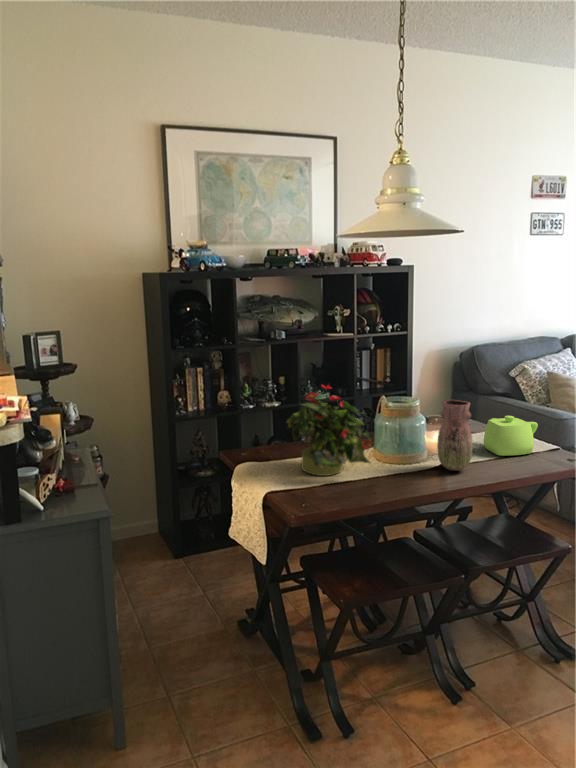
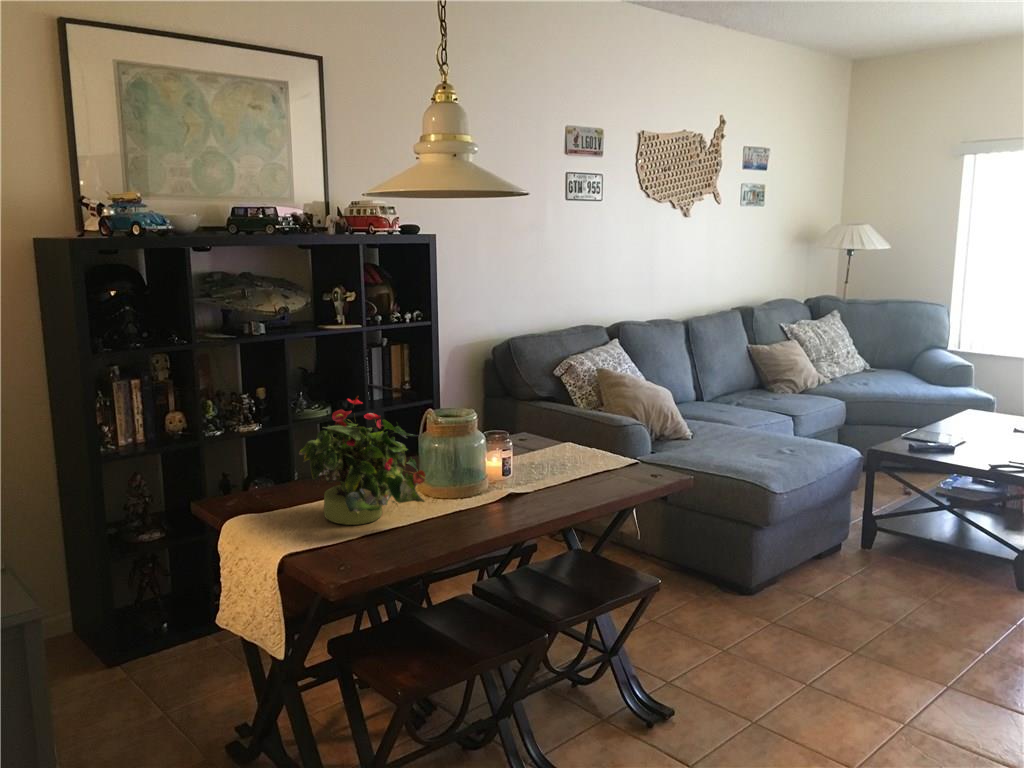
vase: present [437,400,473,471] -> none [505,410,549,503]
teapot: present [484,416,538,456] -> none [553,427,615,478]

